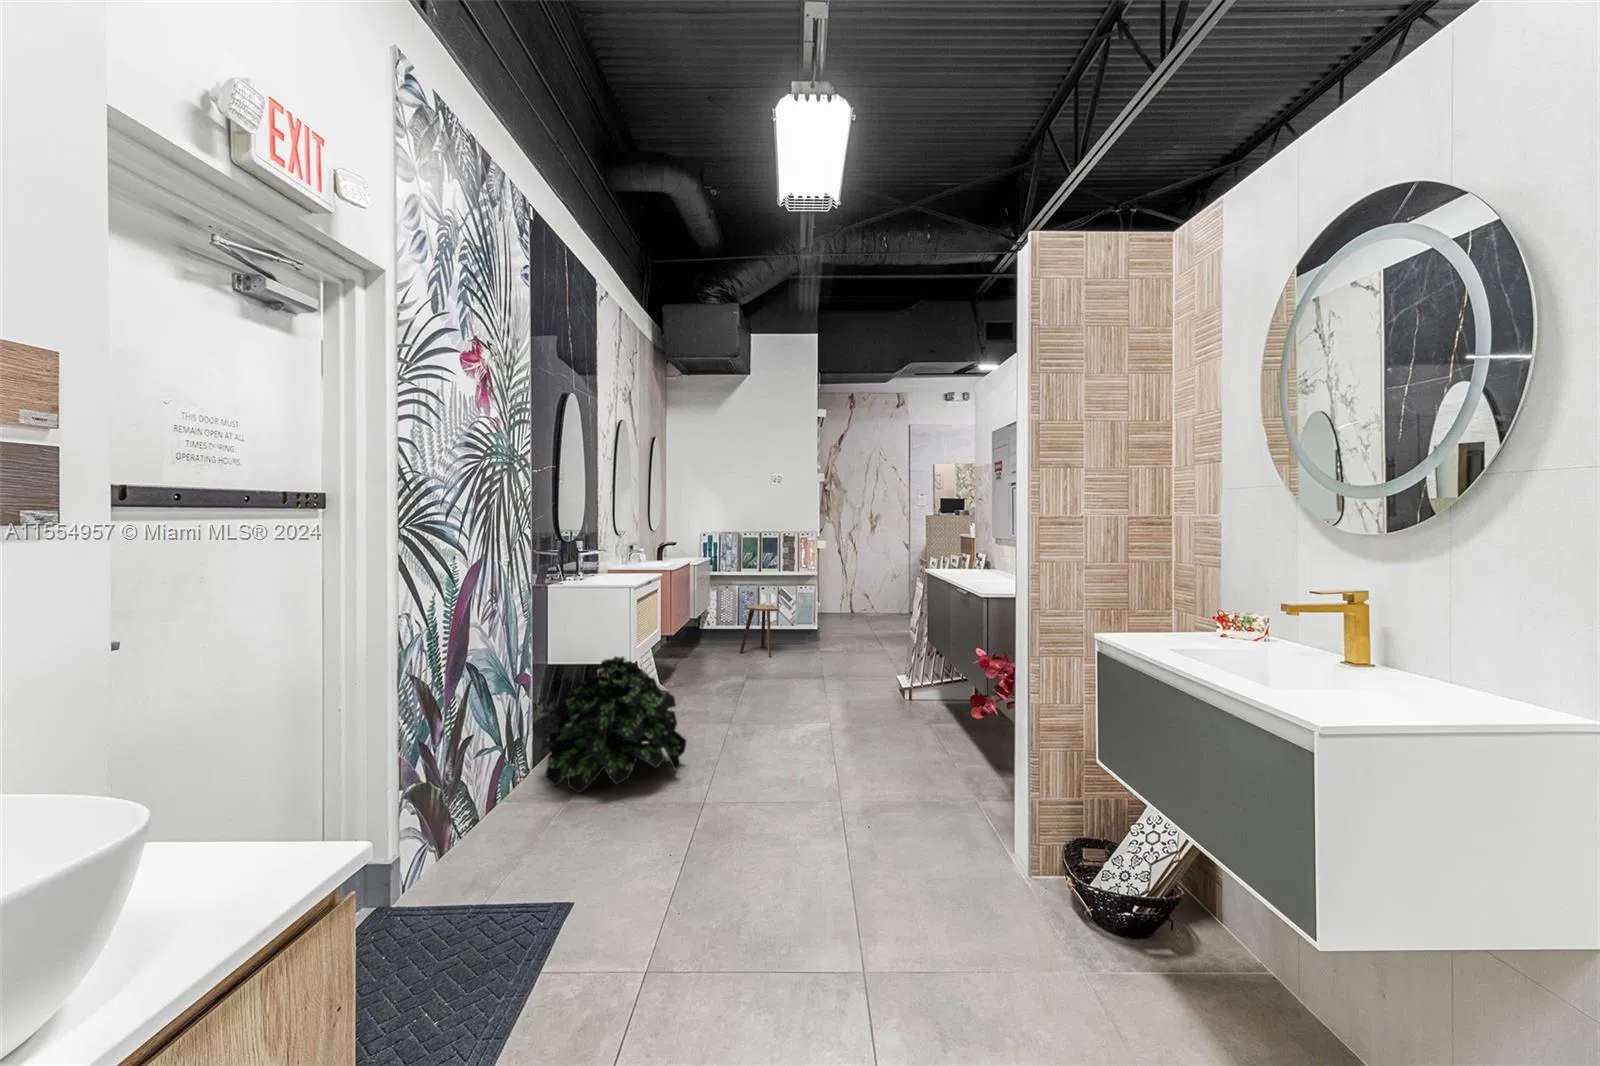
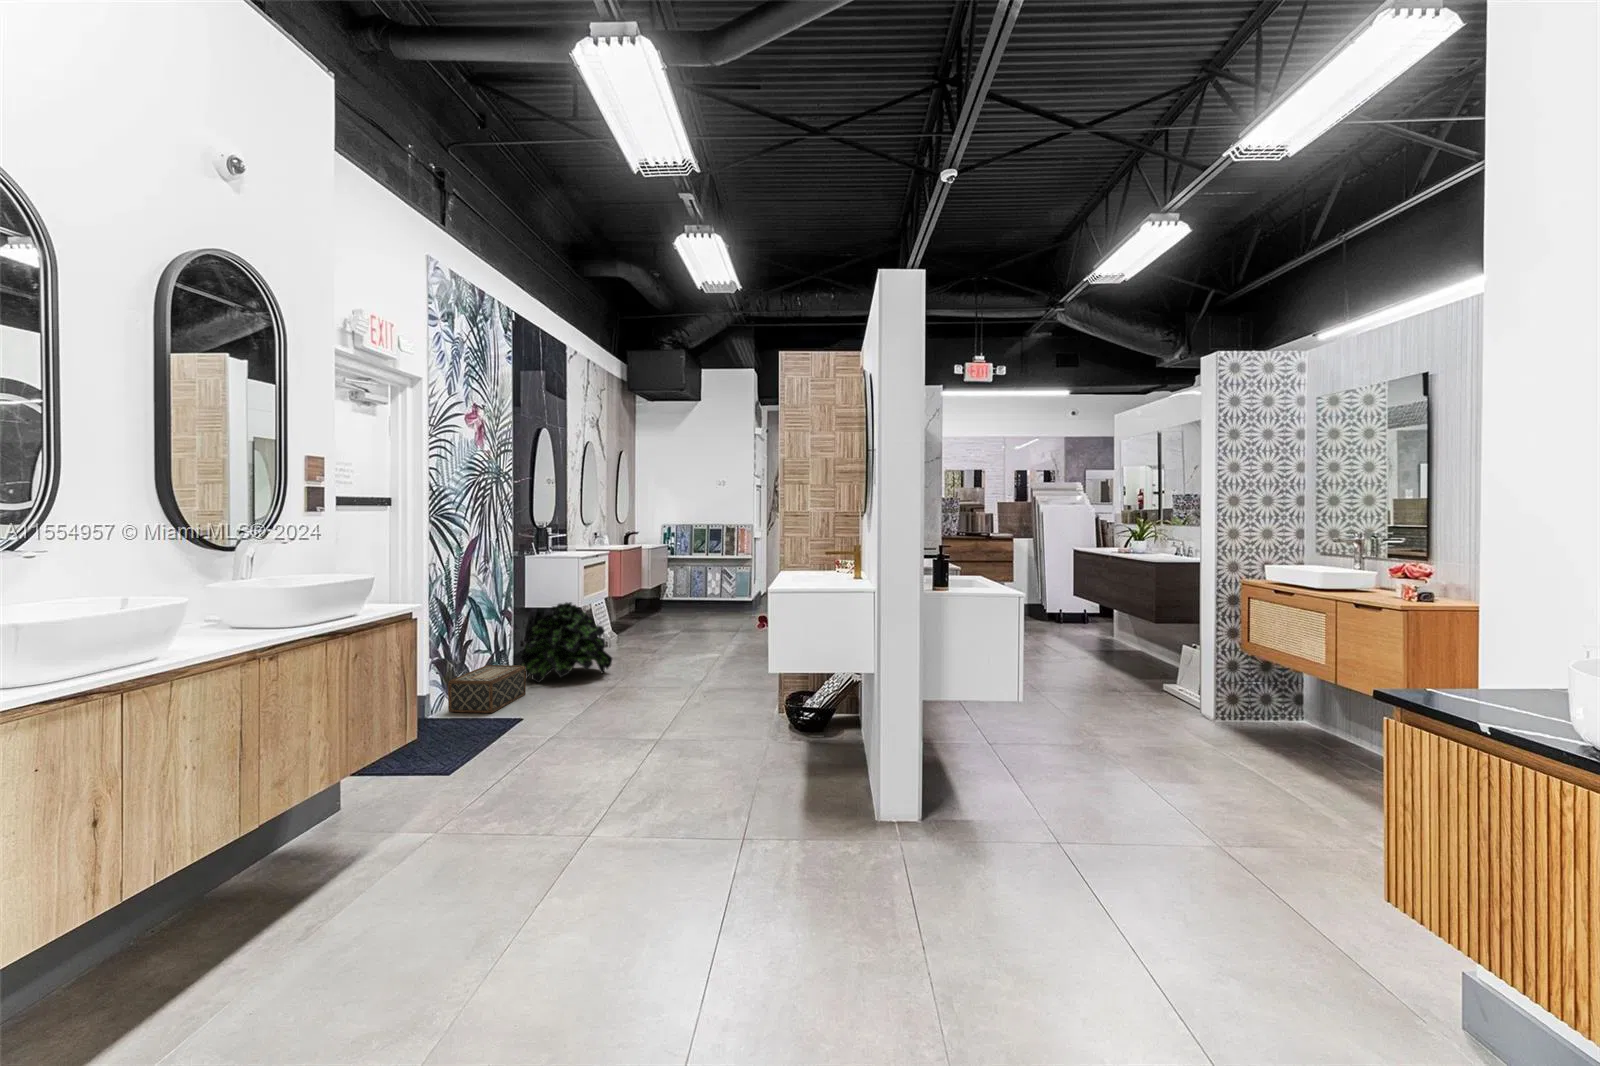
stool: present [740,605,779,657] -> none [689,582,719,621]
woven basket: none [434,775,564,883] -> present [448,665,526,713]

